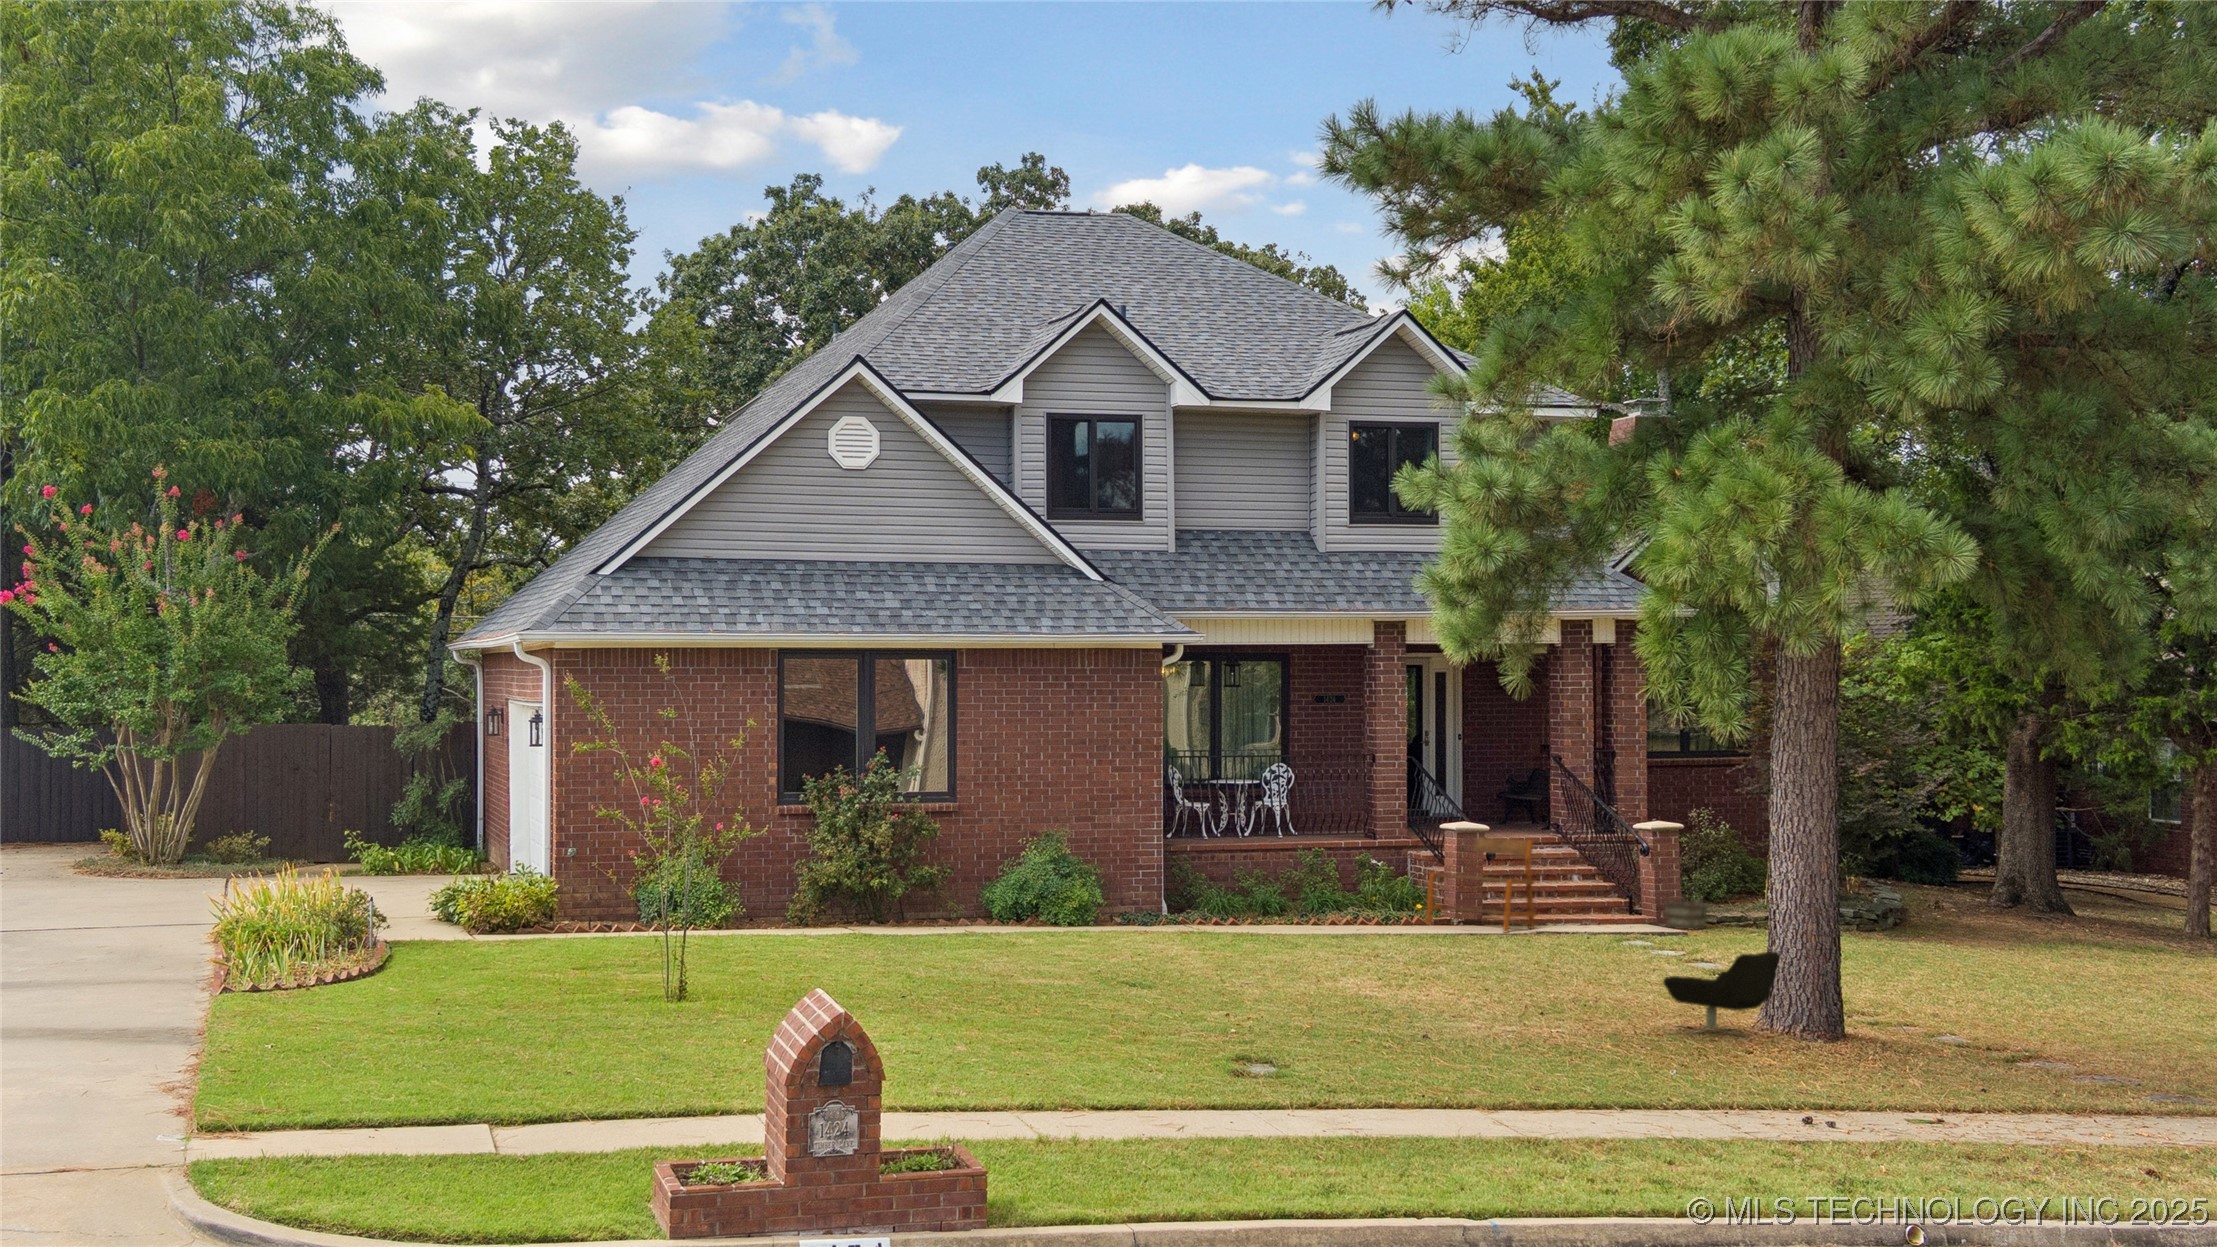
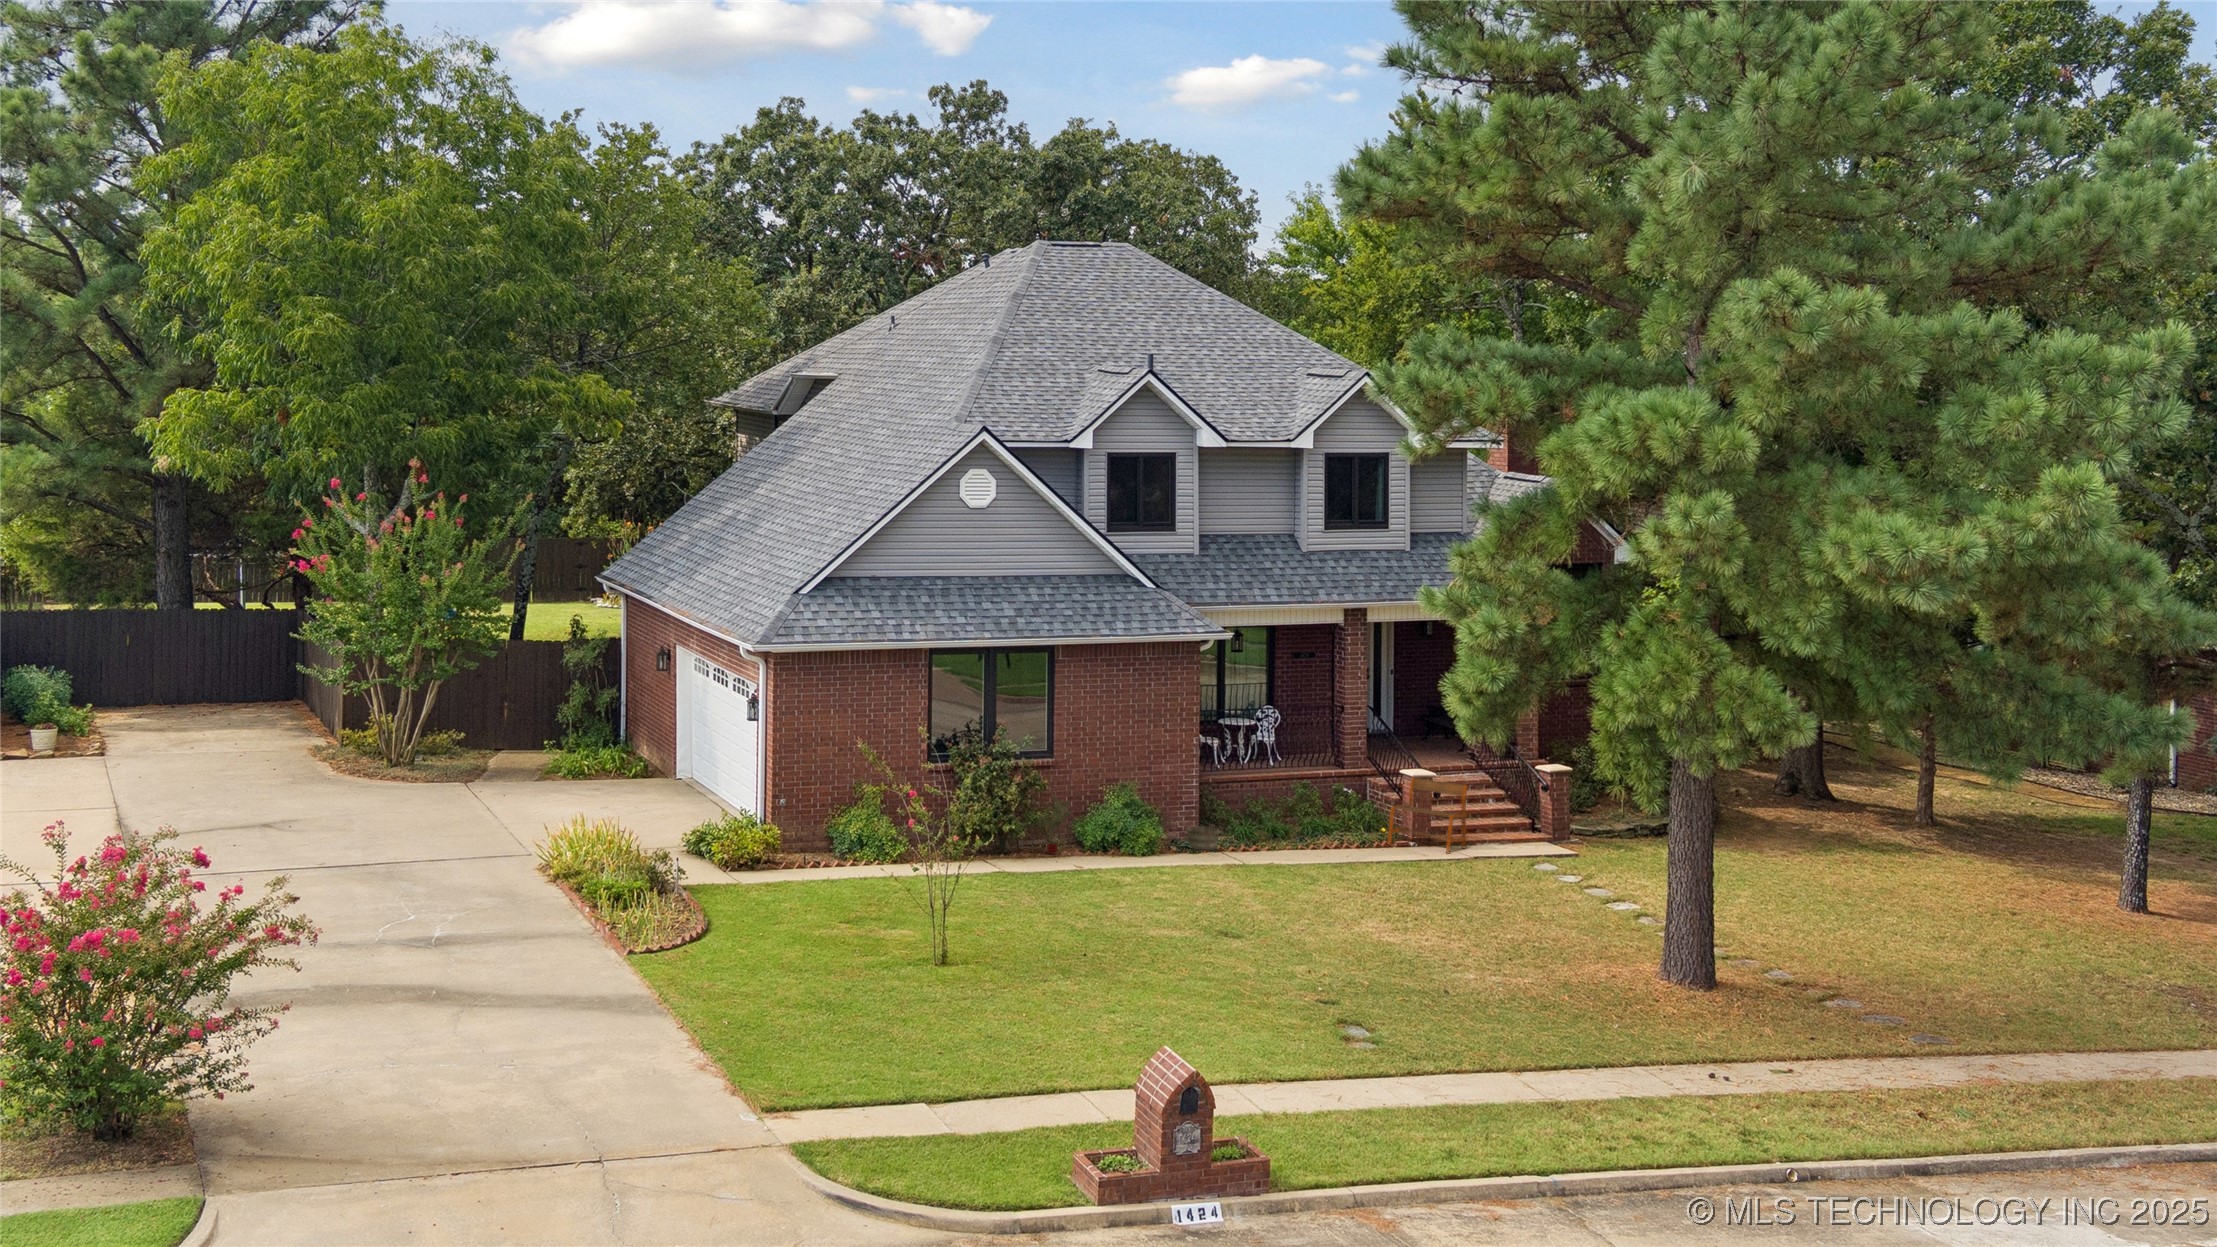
potted tree: none [922,845,975,927] -> present [1037,796,1070,854]
bucket: present [1664,899,1712,929] -> present [1187,825,1222,850]
lounge chair: present [1663,952,1780,1035] -> none [1595,926,1676,983]

